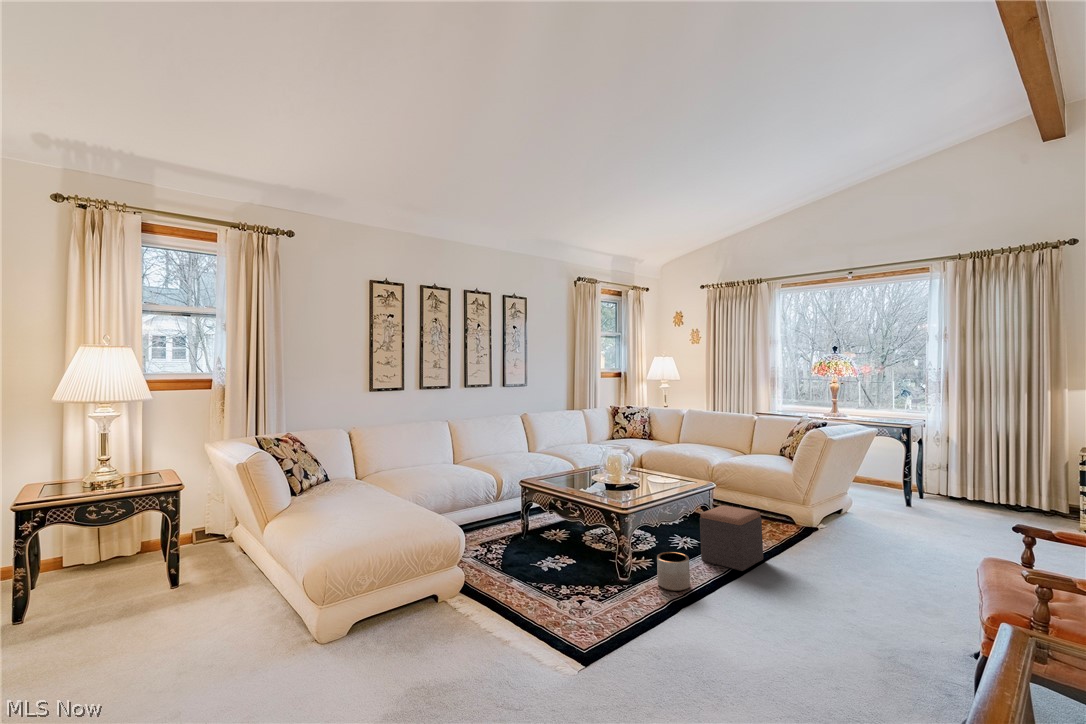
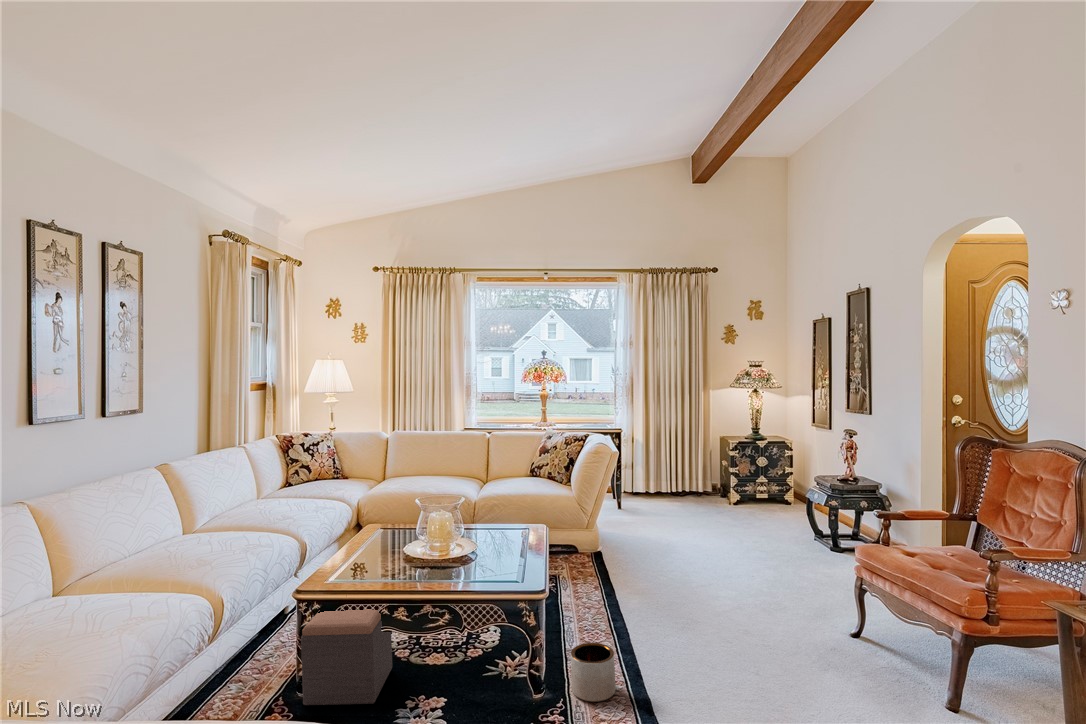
footstool: present [700,505,763,571] -> present [301,609,392,705]

